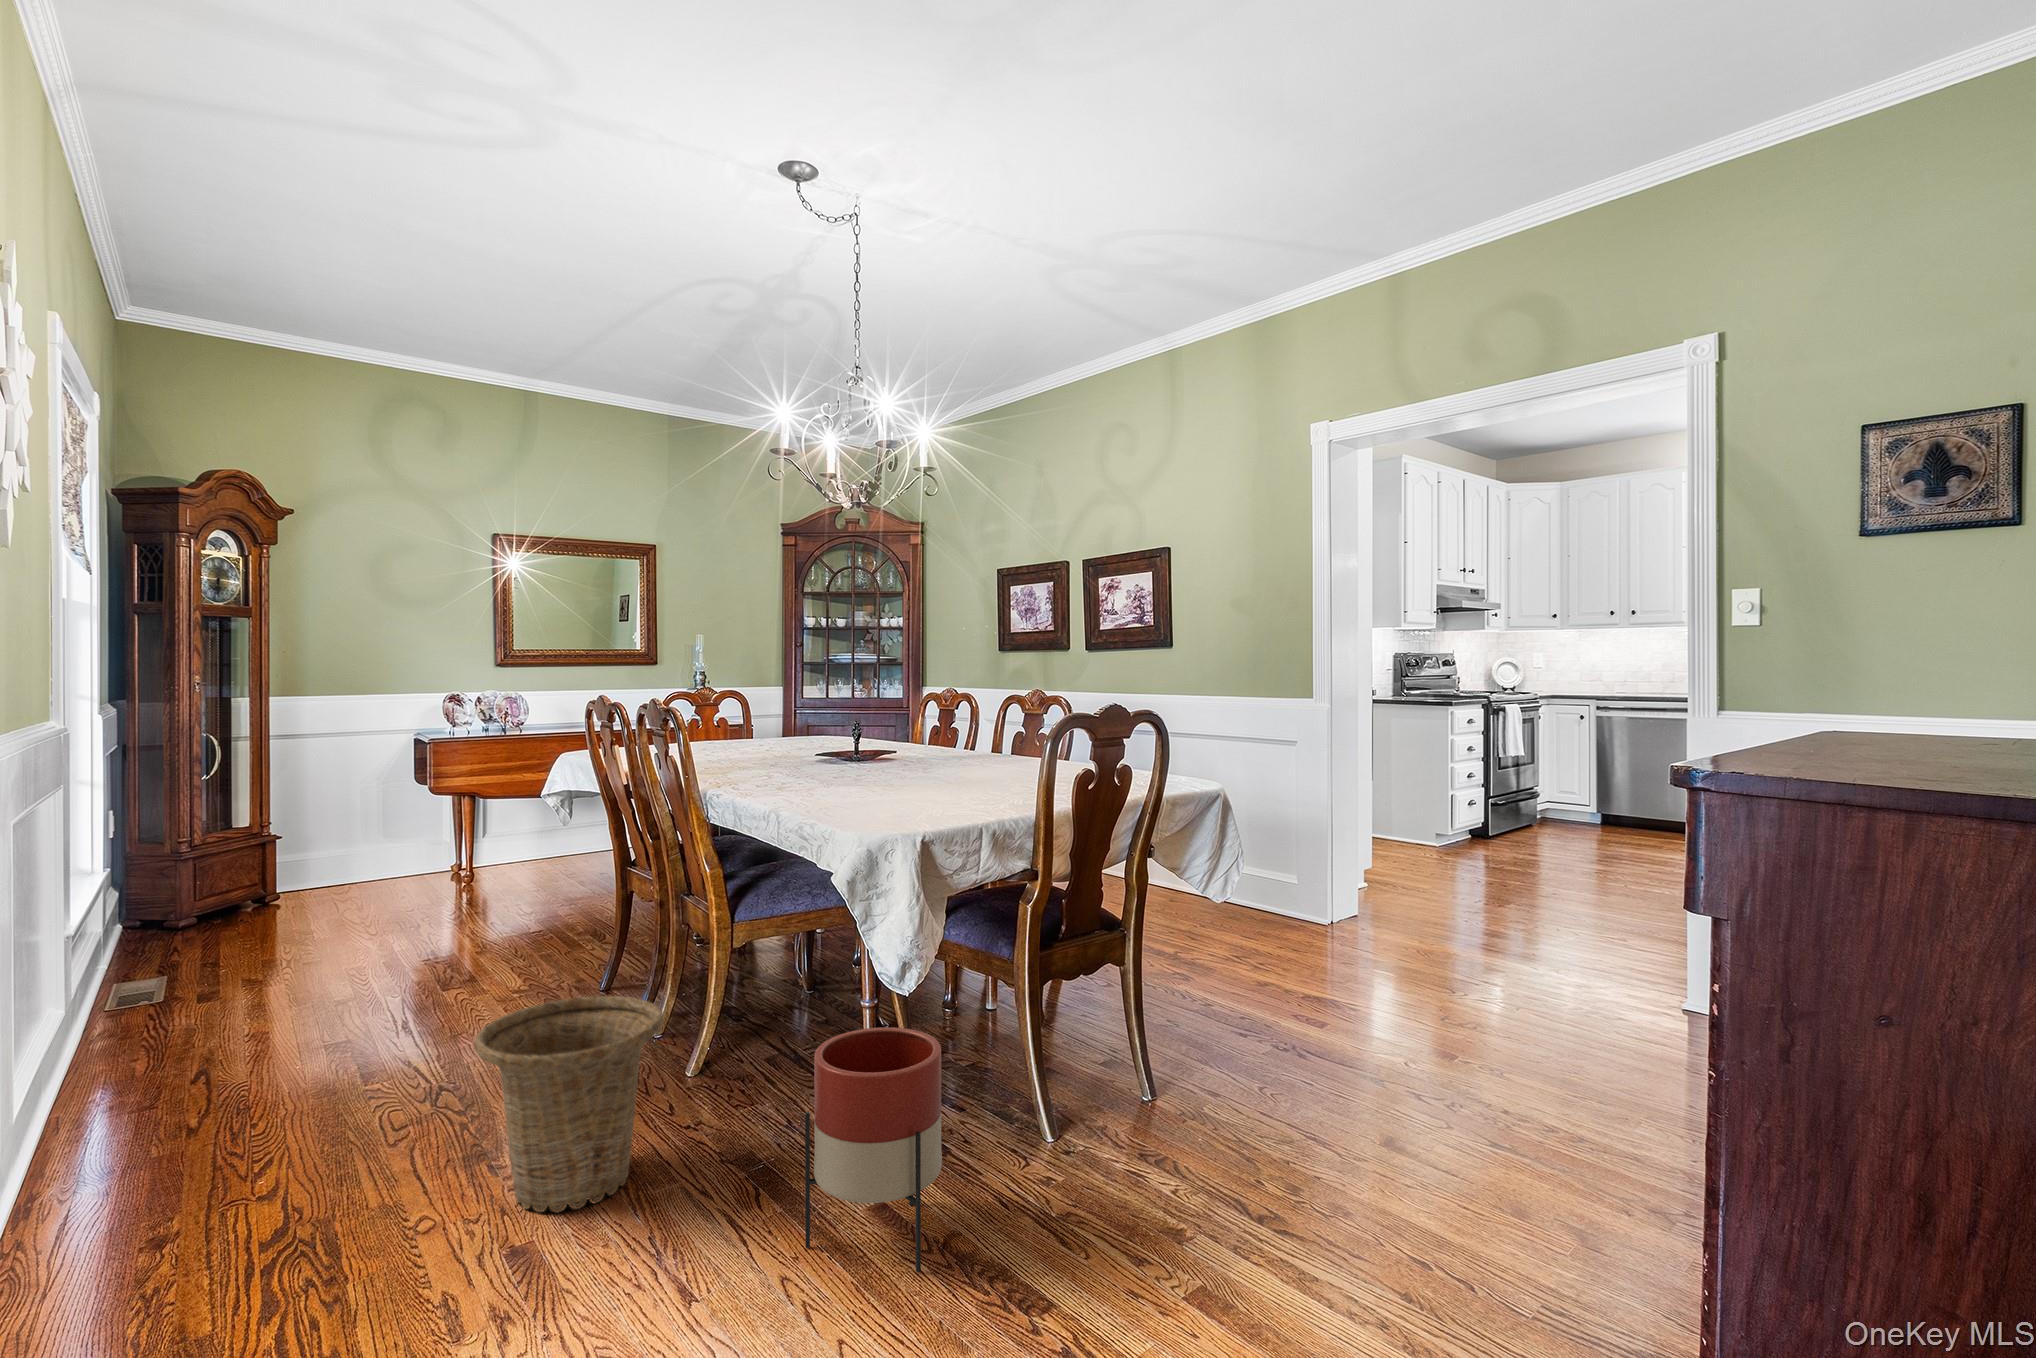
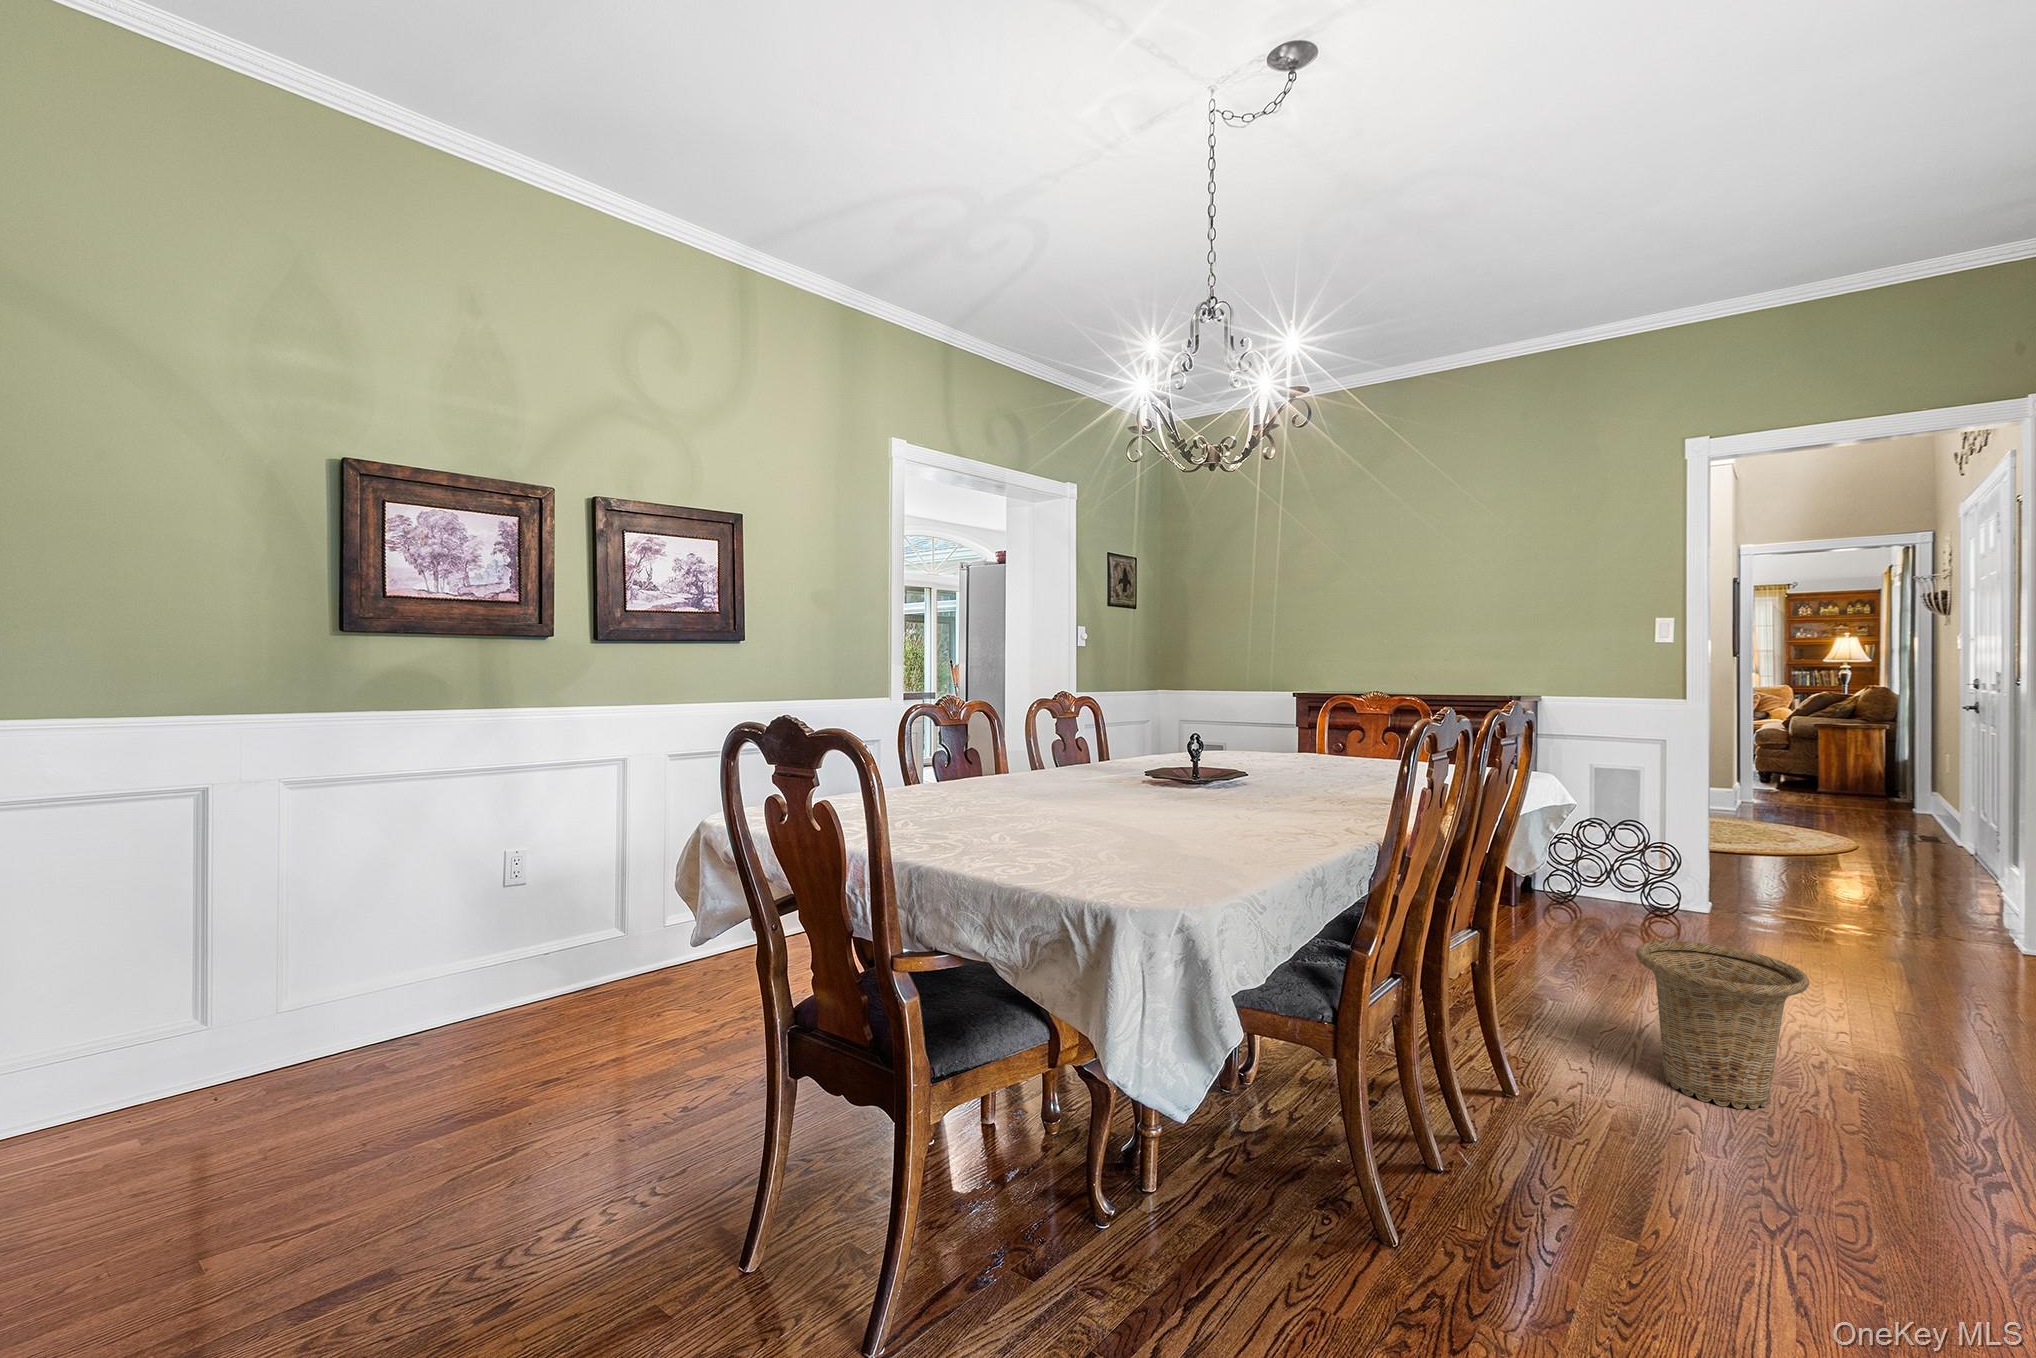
planter: present [805,1027,942,1273] -> none [1536,879,1625,1008]

